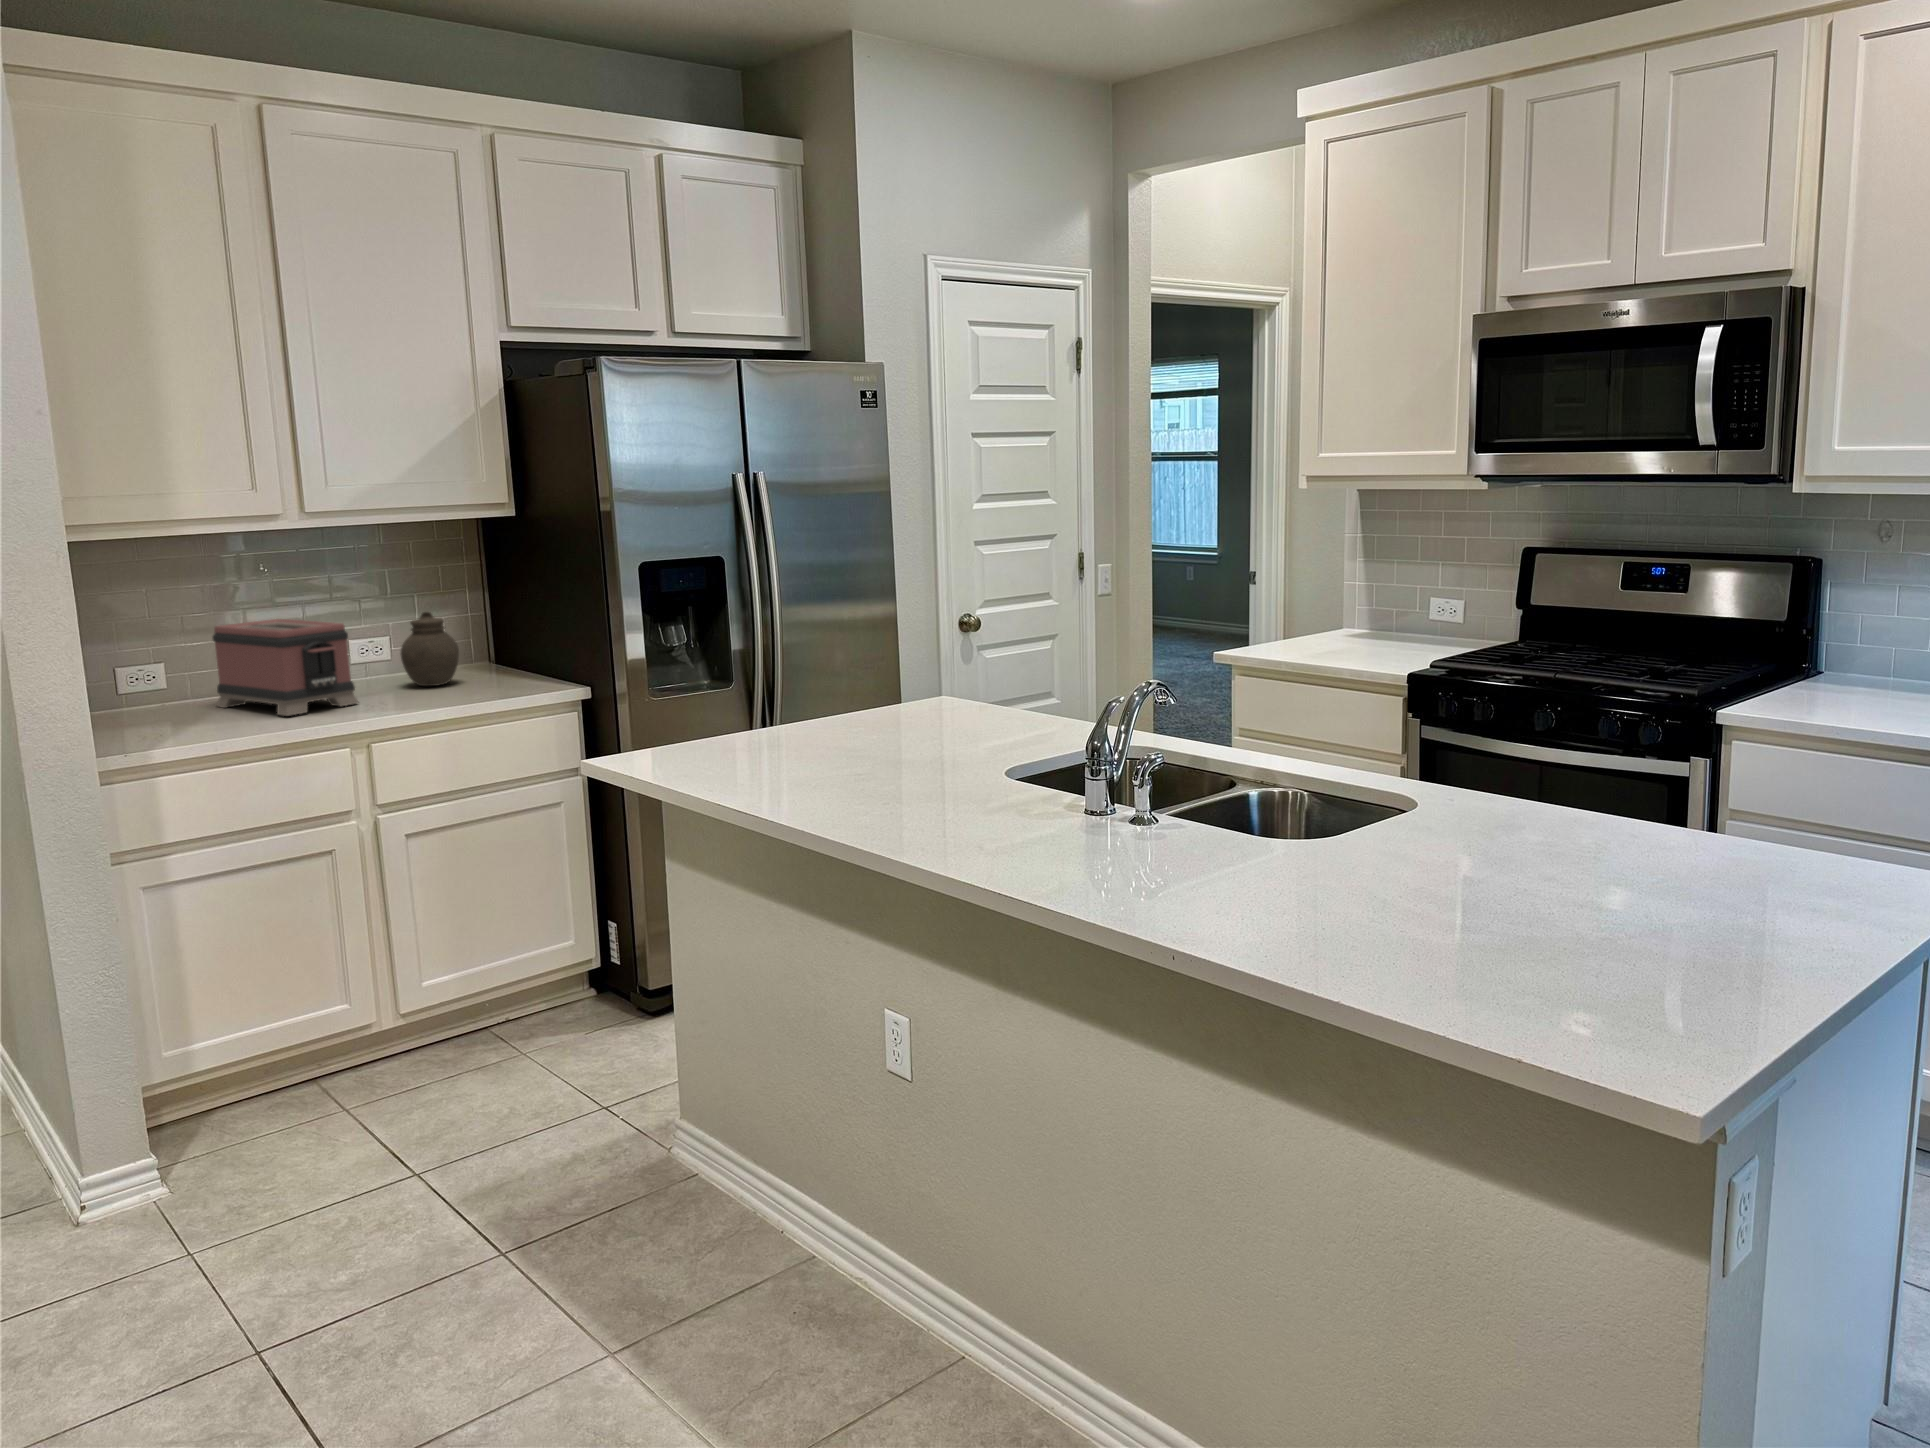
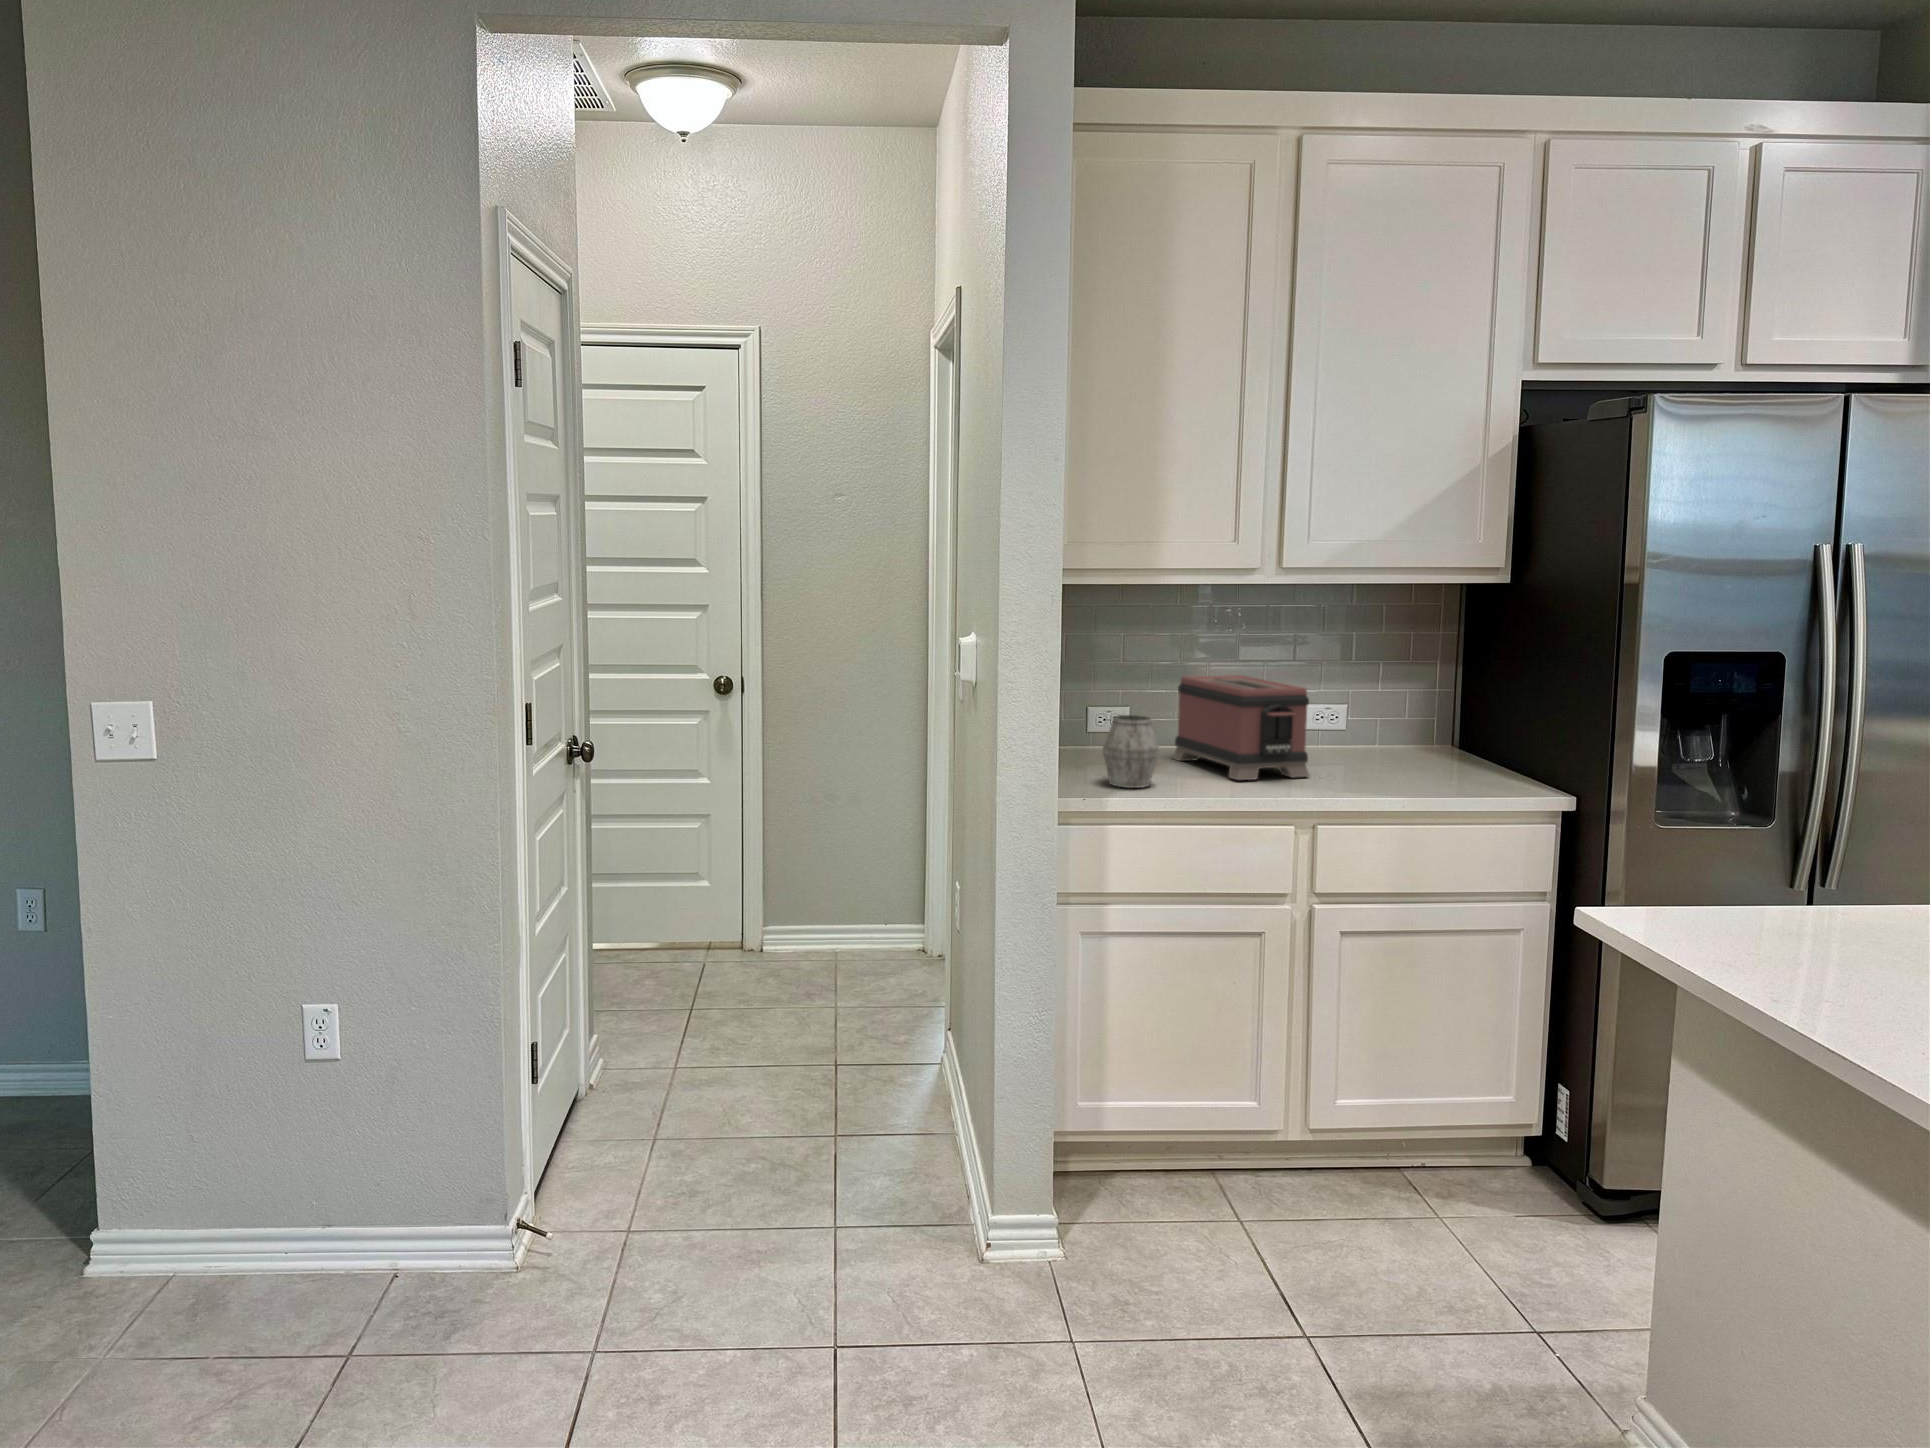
jar: present [401,612,459,686] -> none [1359,684,1423,768]
mug: none [136,668,200,739] -> present [1103,715,1159,788]

